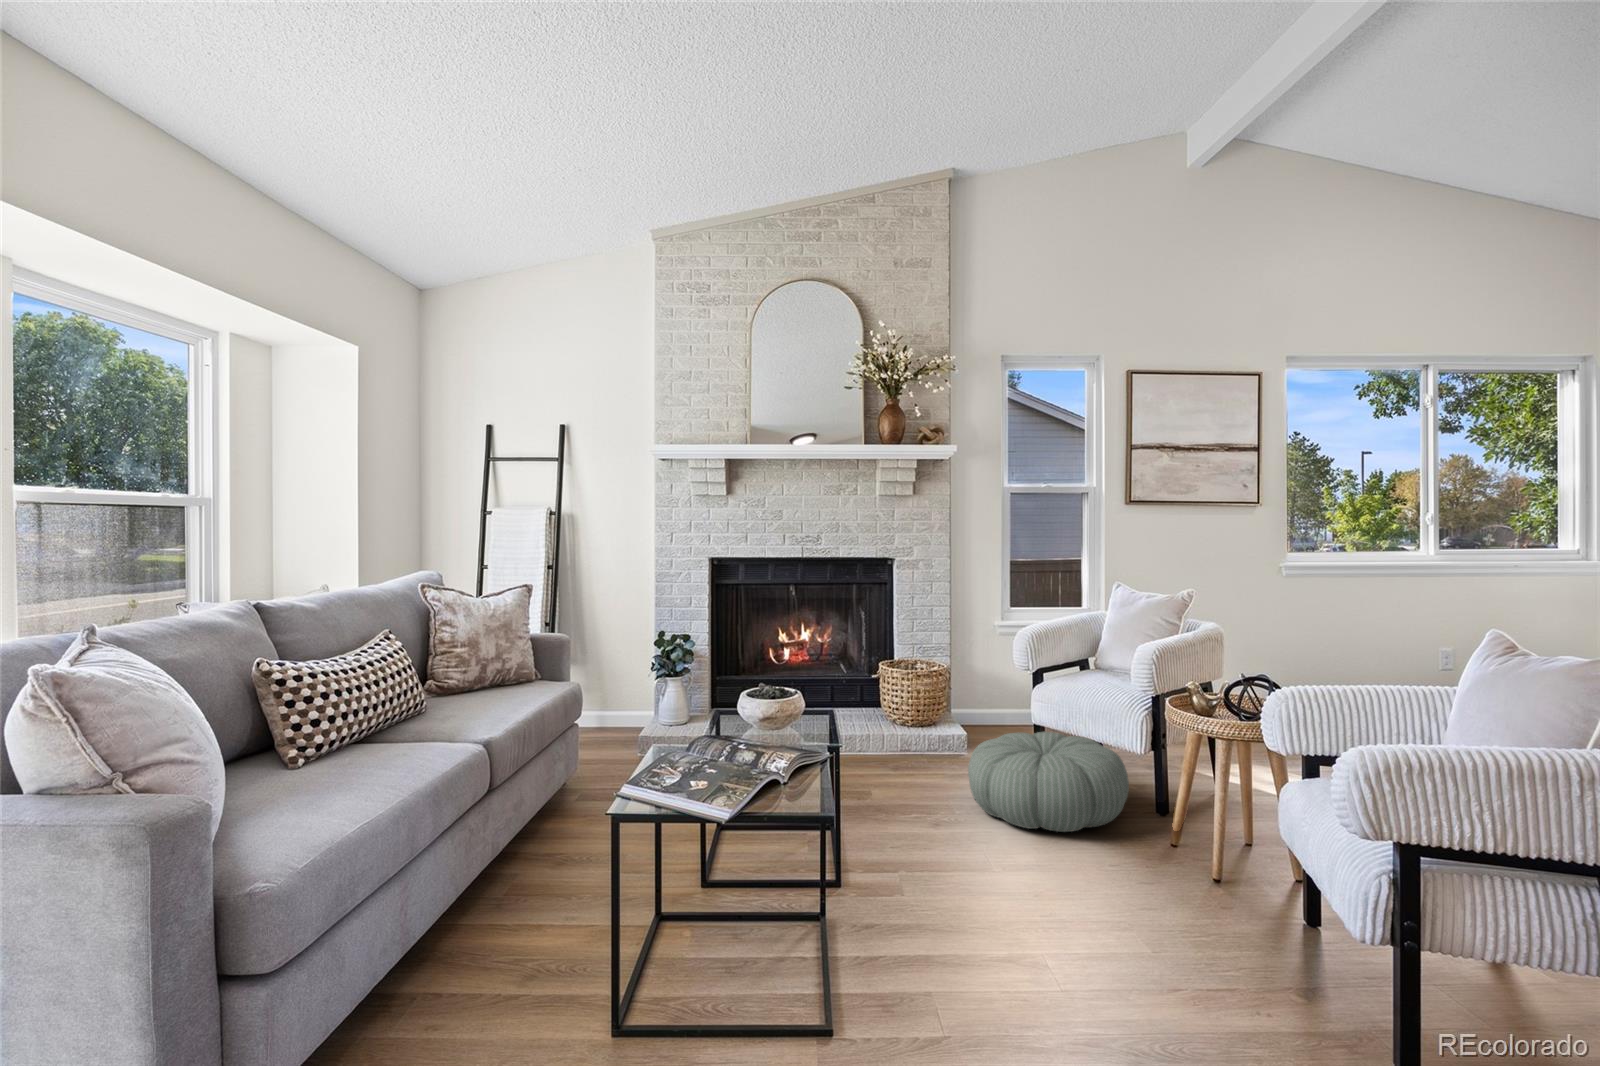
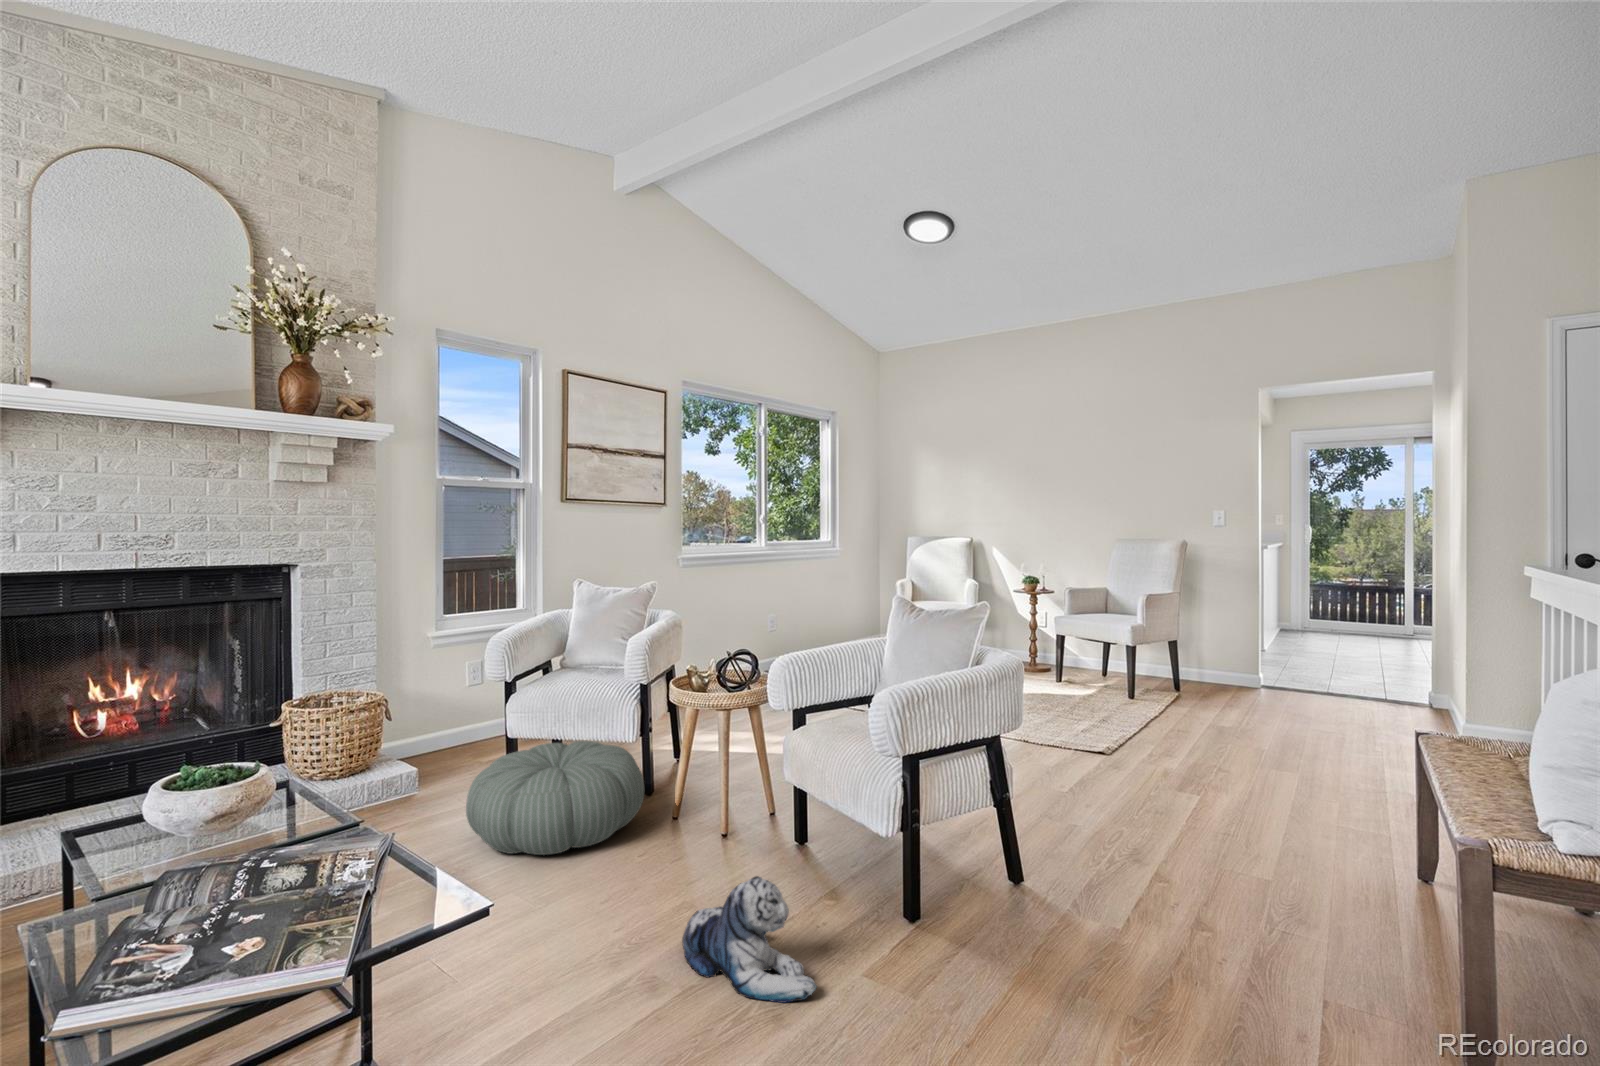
plush toy: none [1060,894,1157,1030] -> present [682,876,816,1003]

